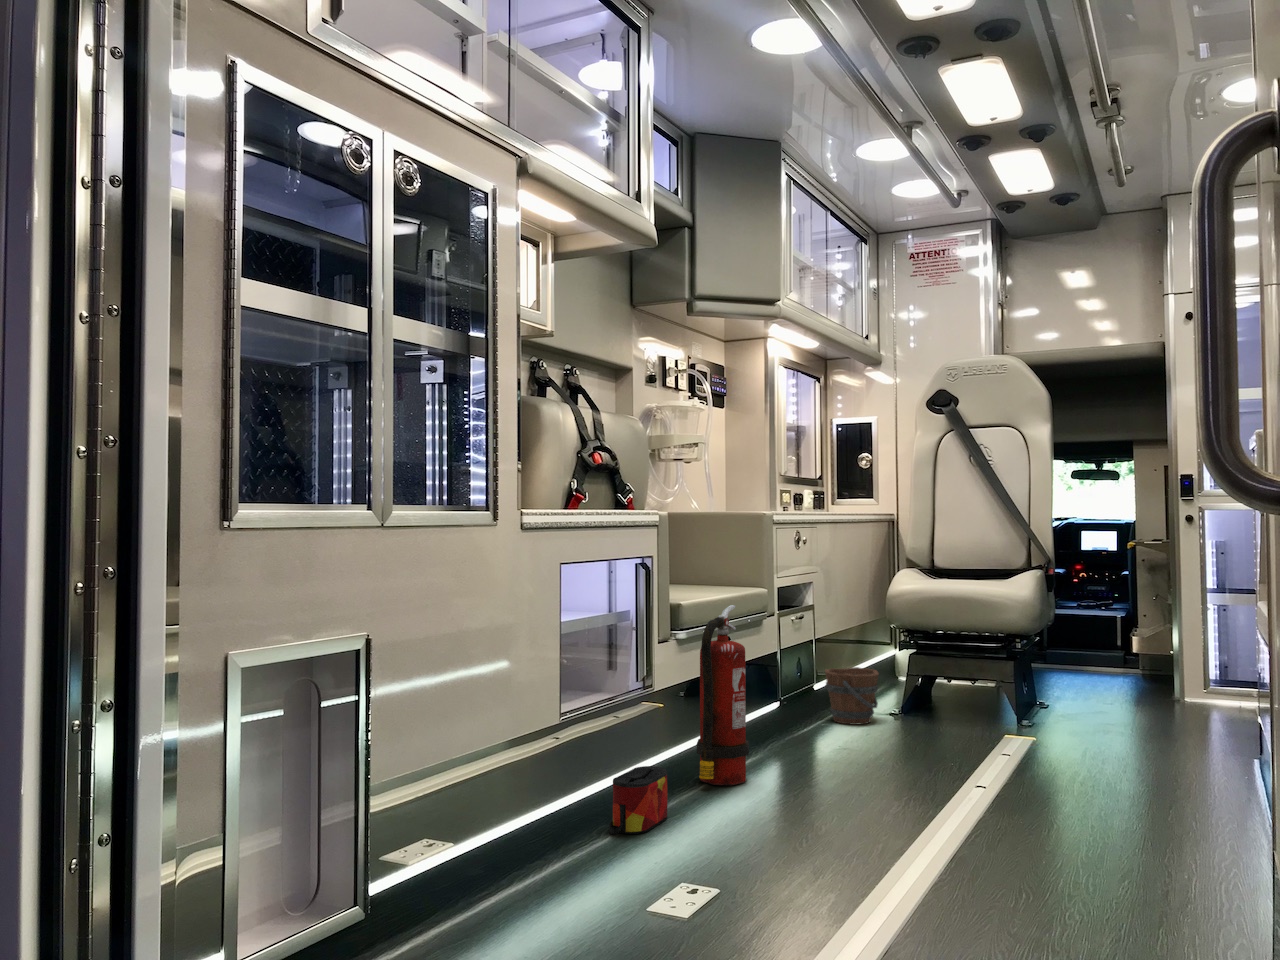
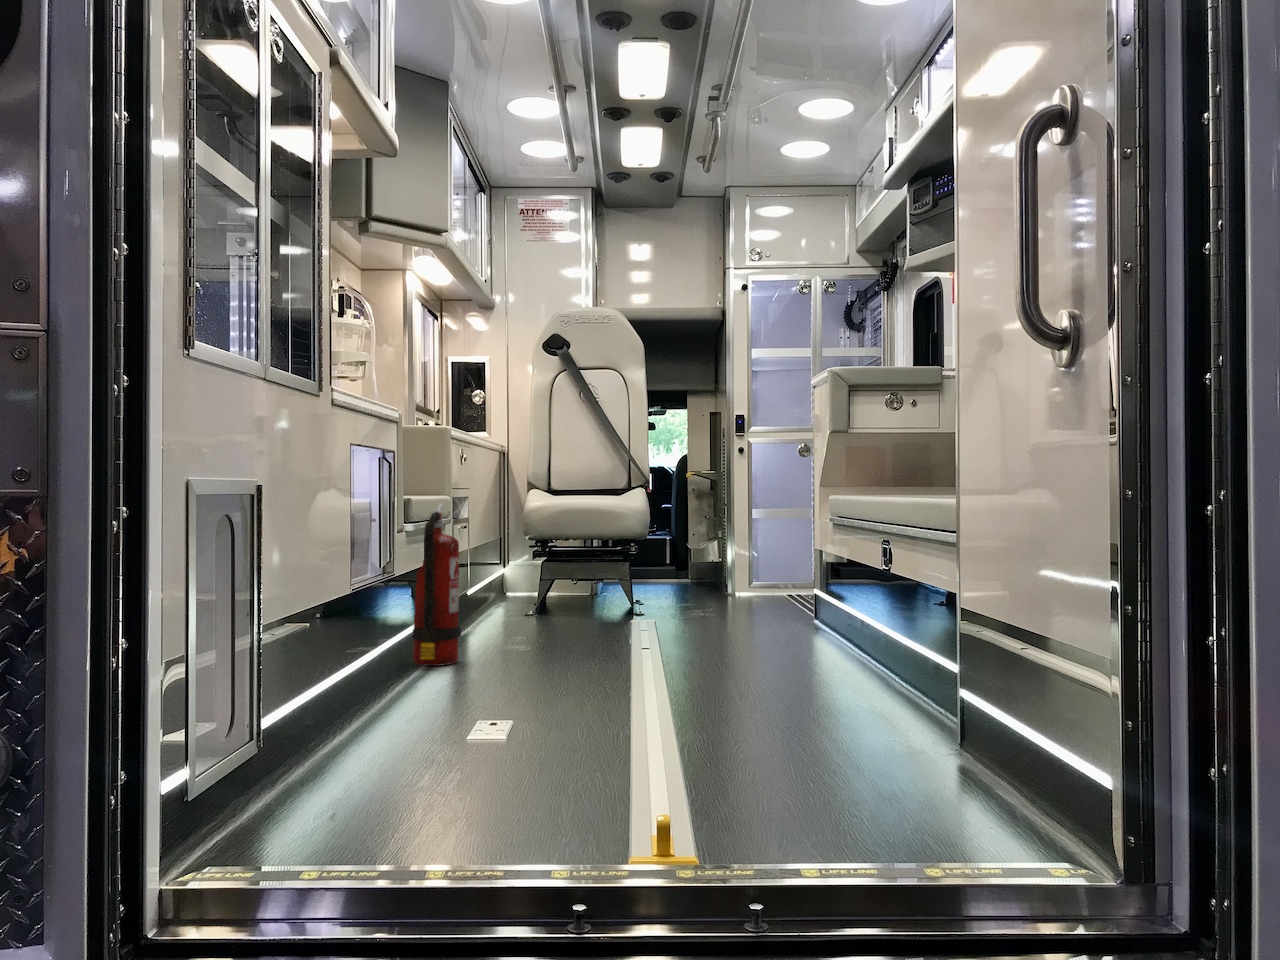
bucket: present [825,667,879,725] -> none [477,573,527,622]
bag: present [609,766,667,834] -> none [370,644,416,703]

